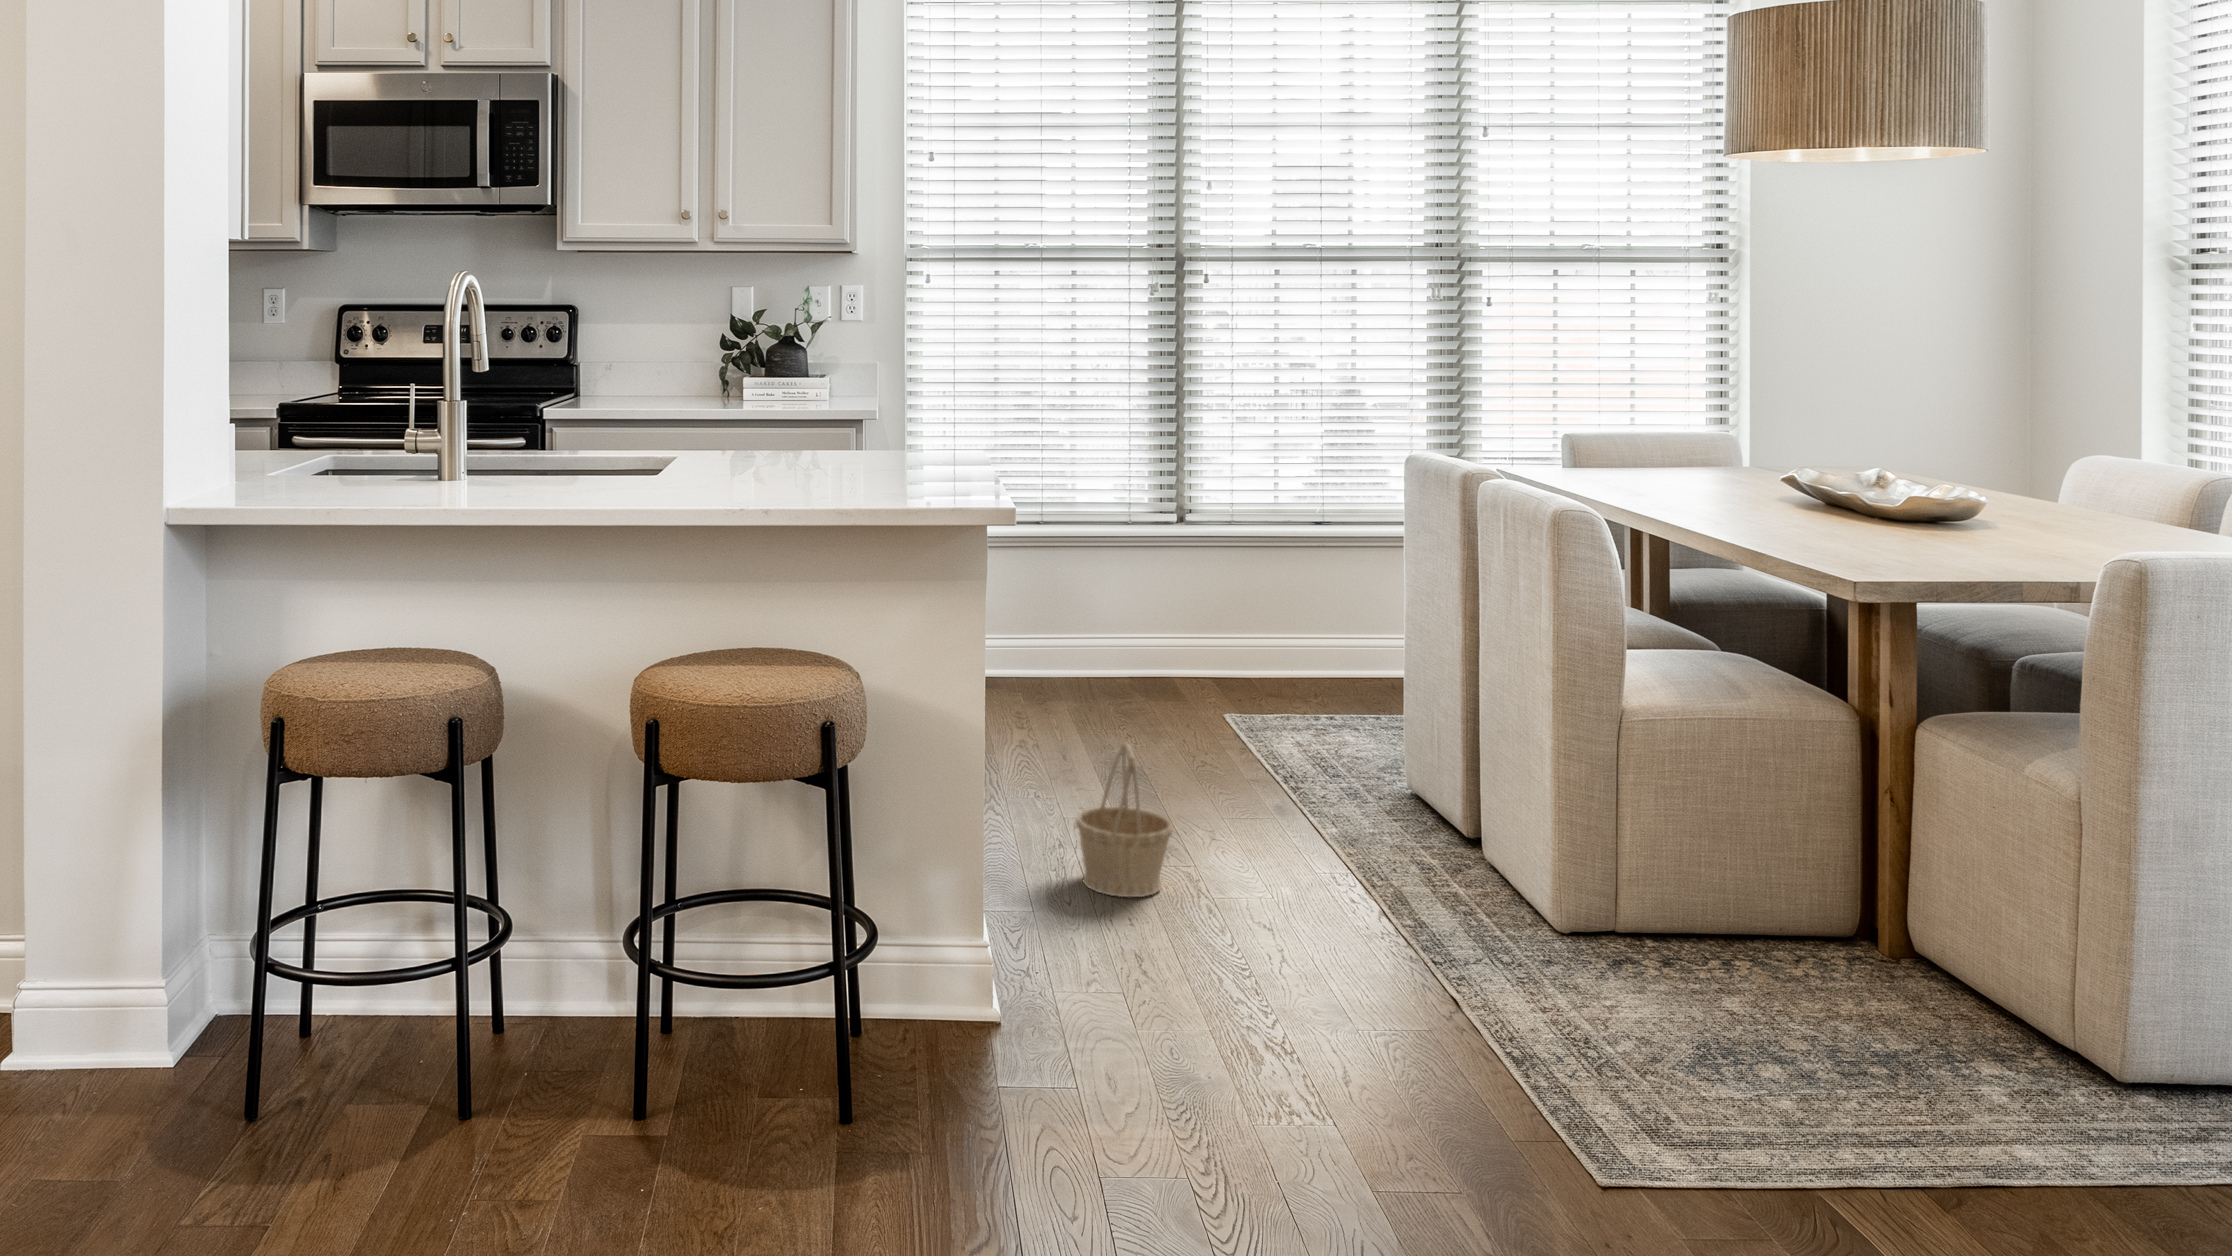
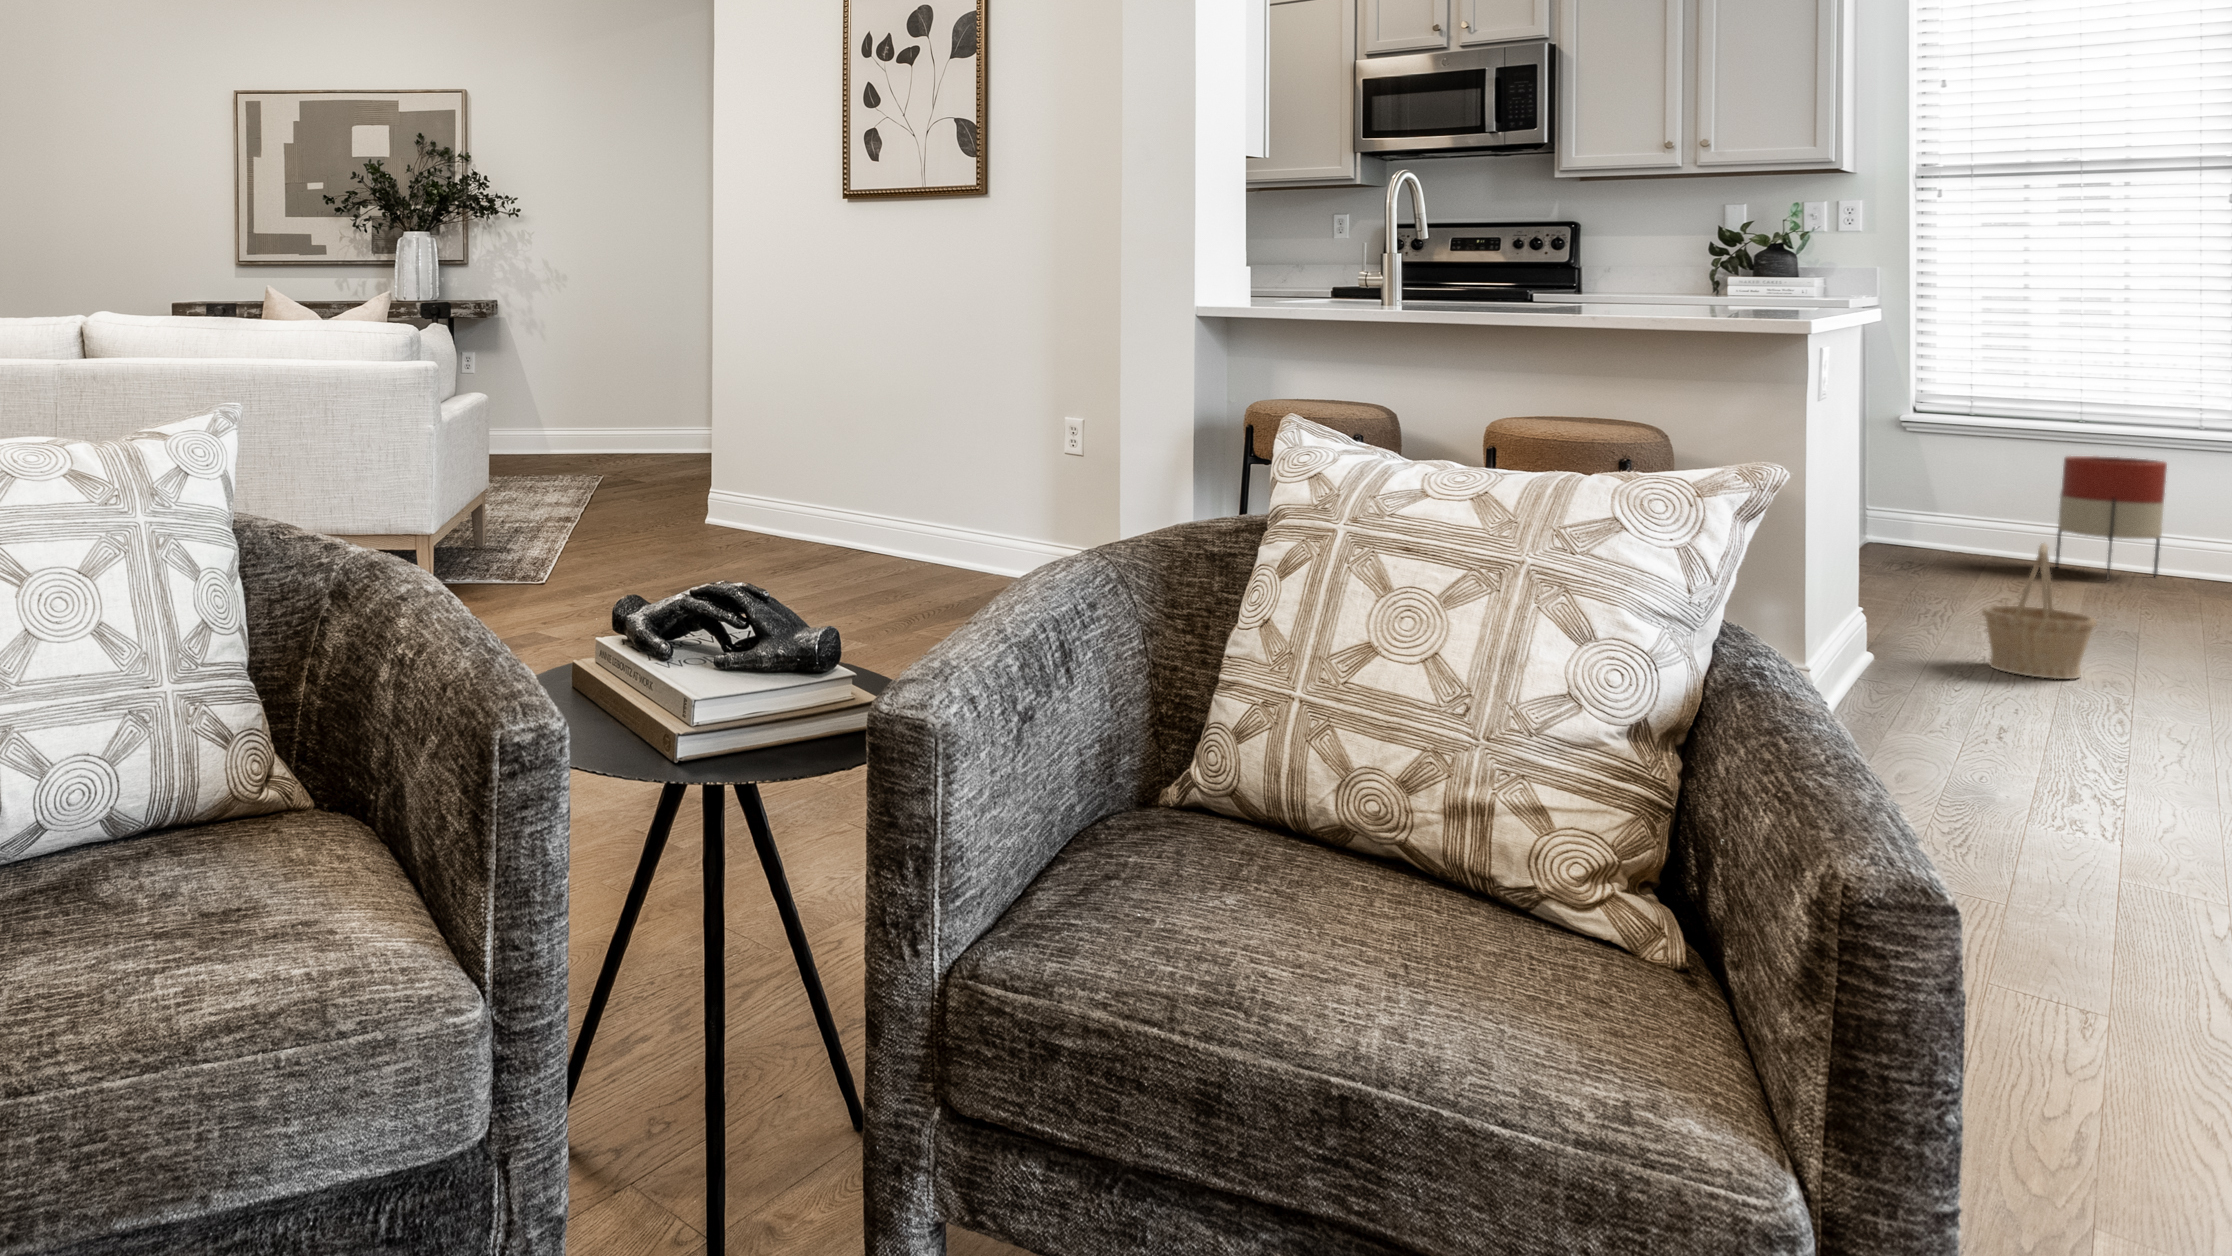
planter: none [1032,566,1118,700] -> present [2055,456,2167,580]

